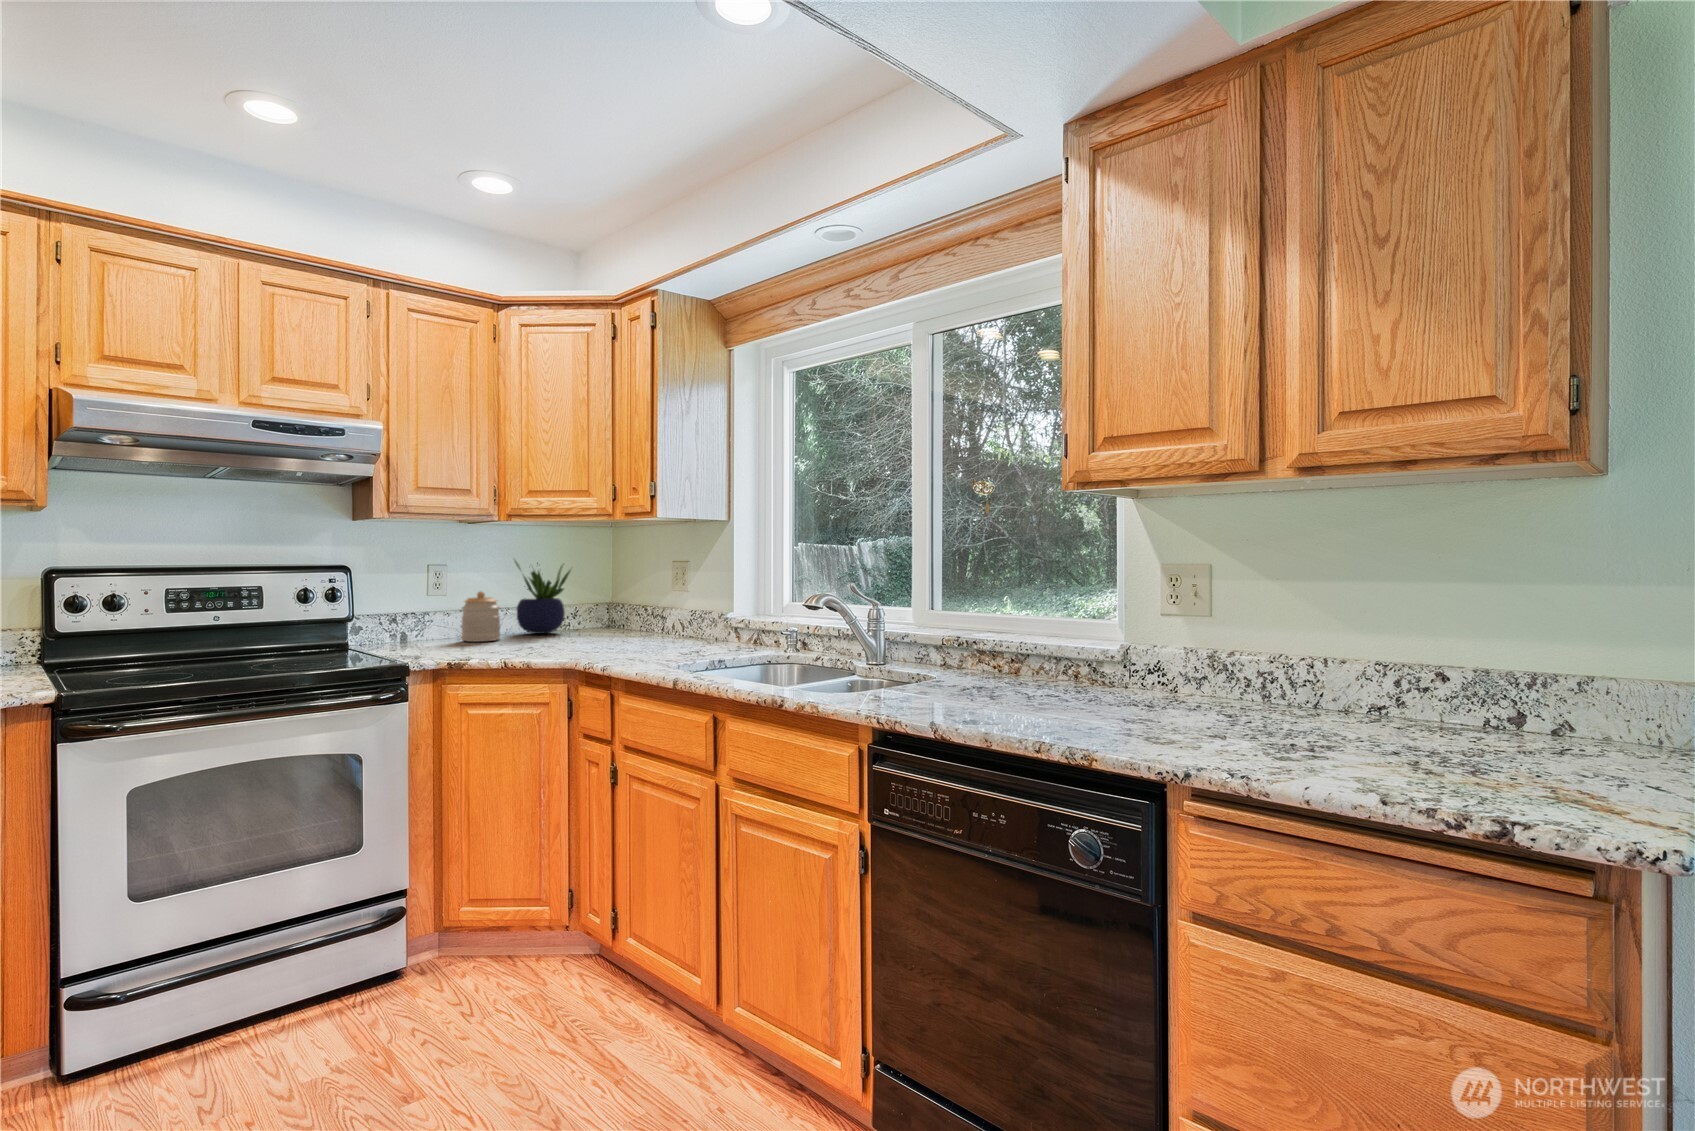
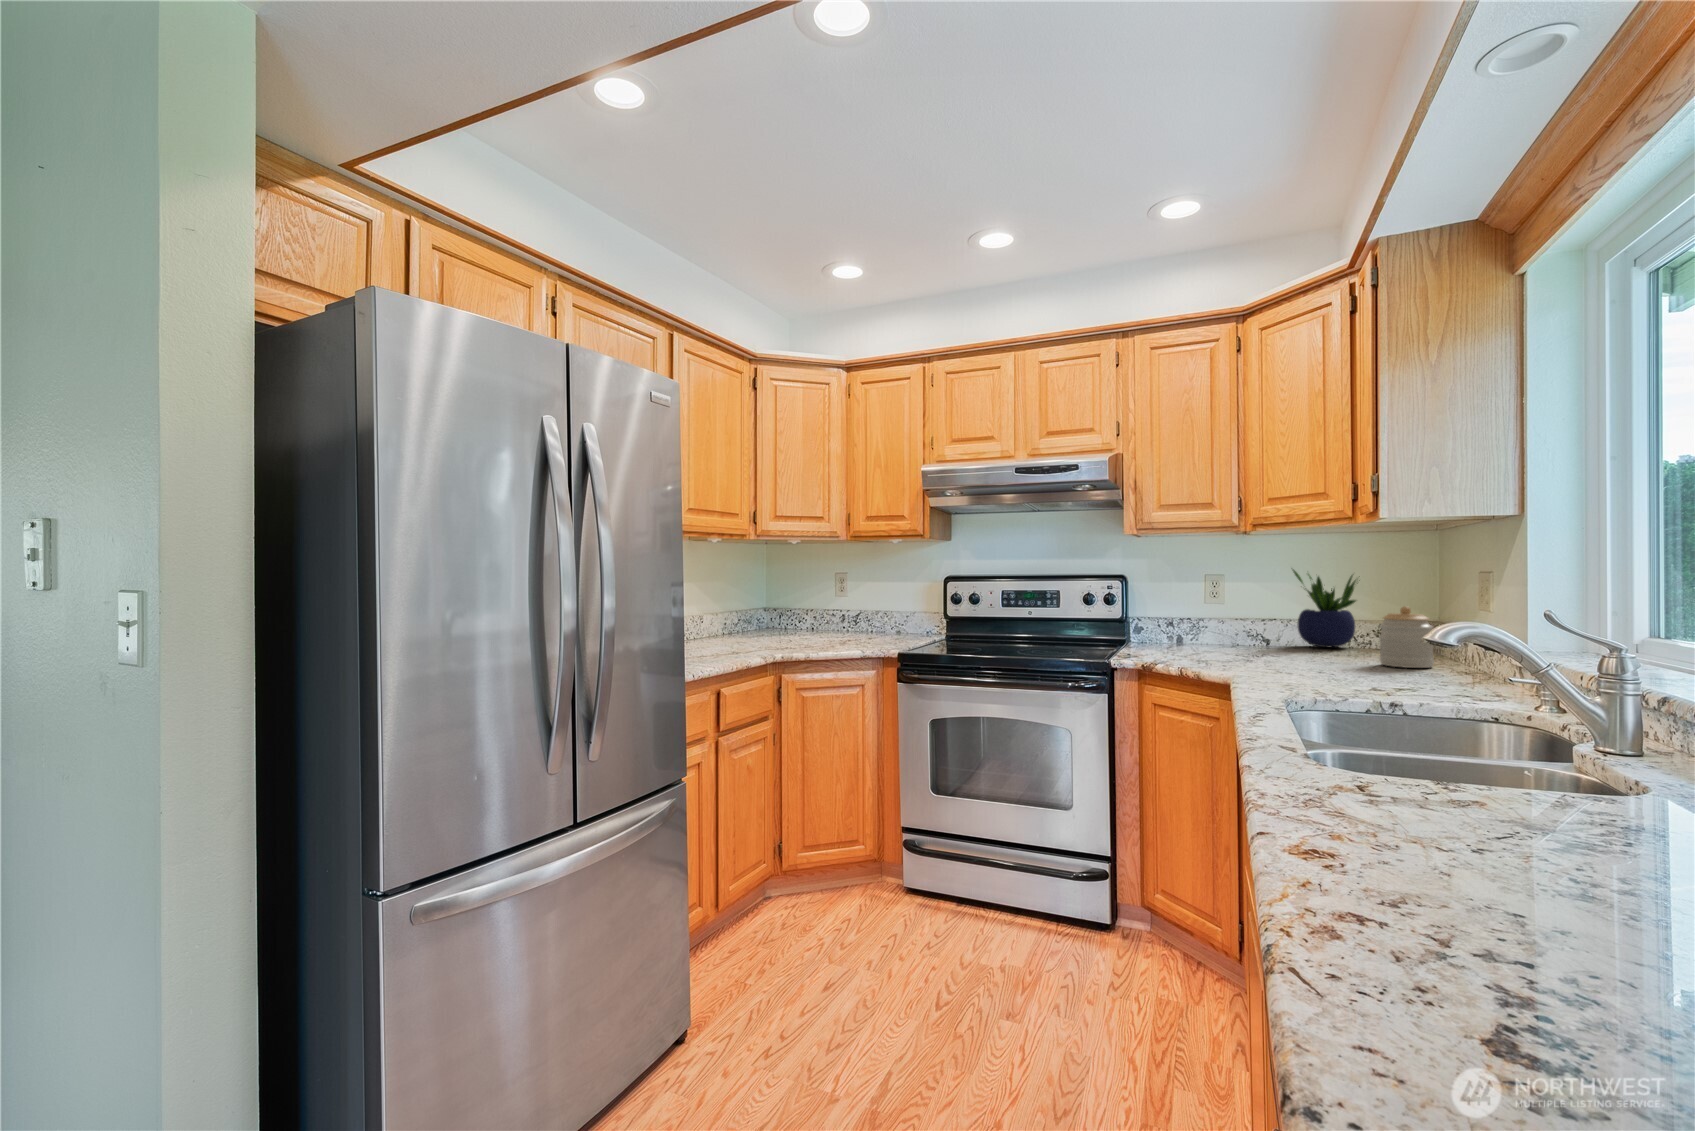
jar: present [462,591,500,642] -> present [1379,606,1434,668]

